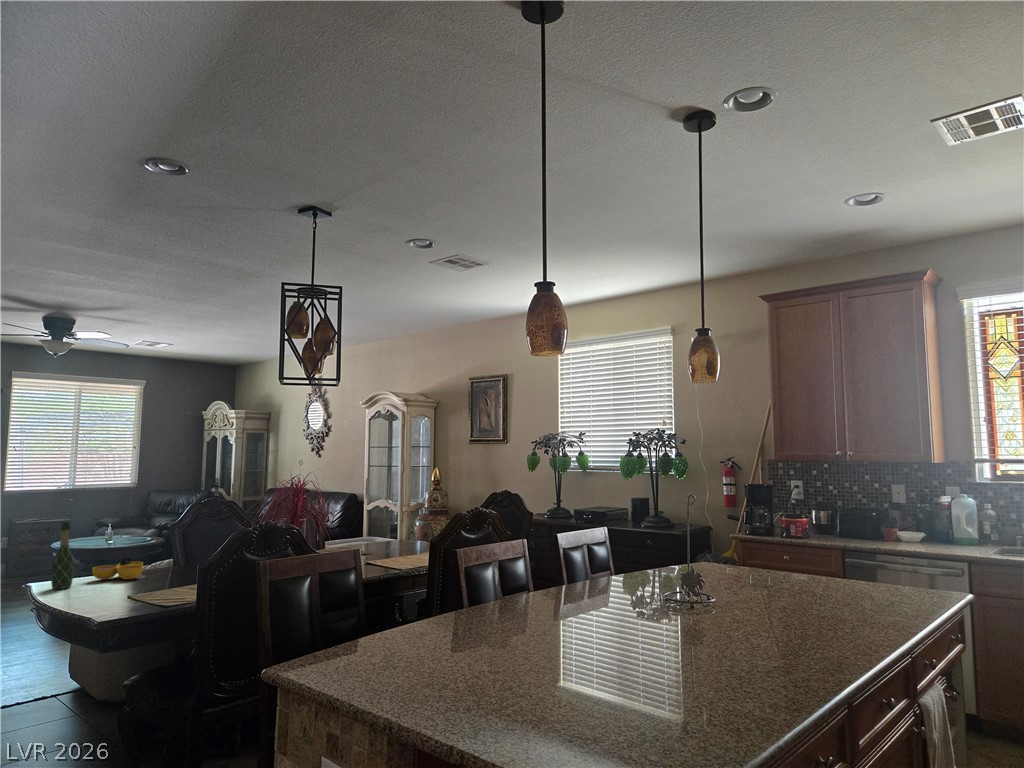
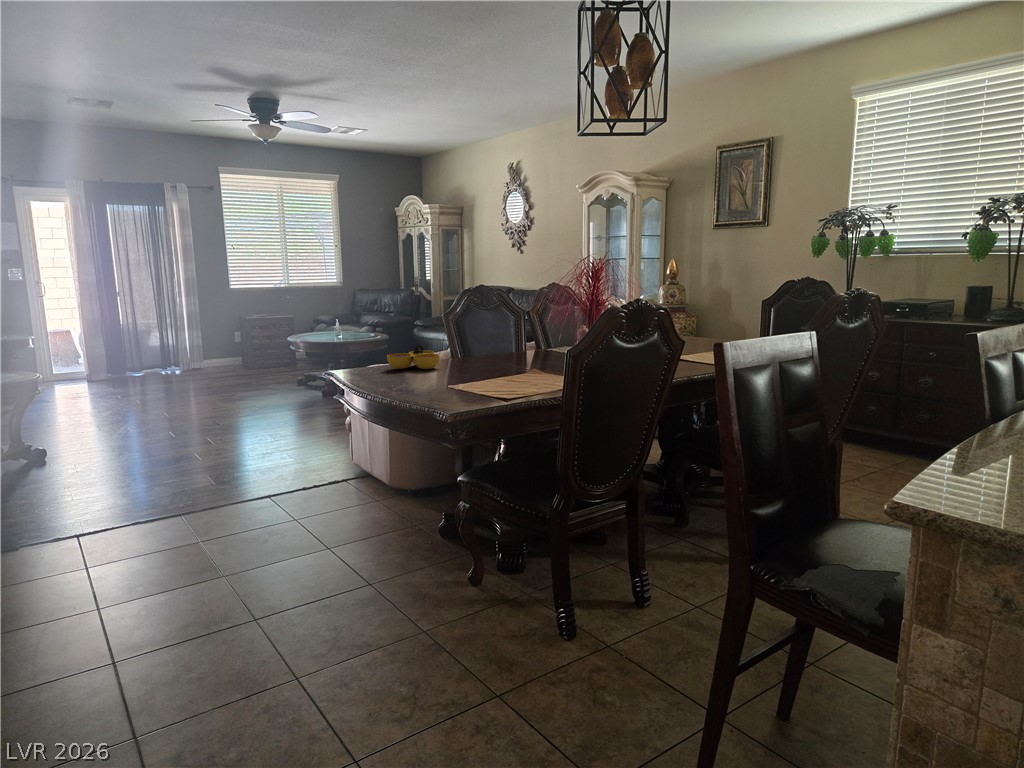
wine bottle: present [50,522,75,589] -> none [351,303,375,378]

